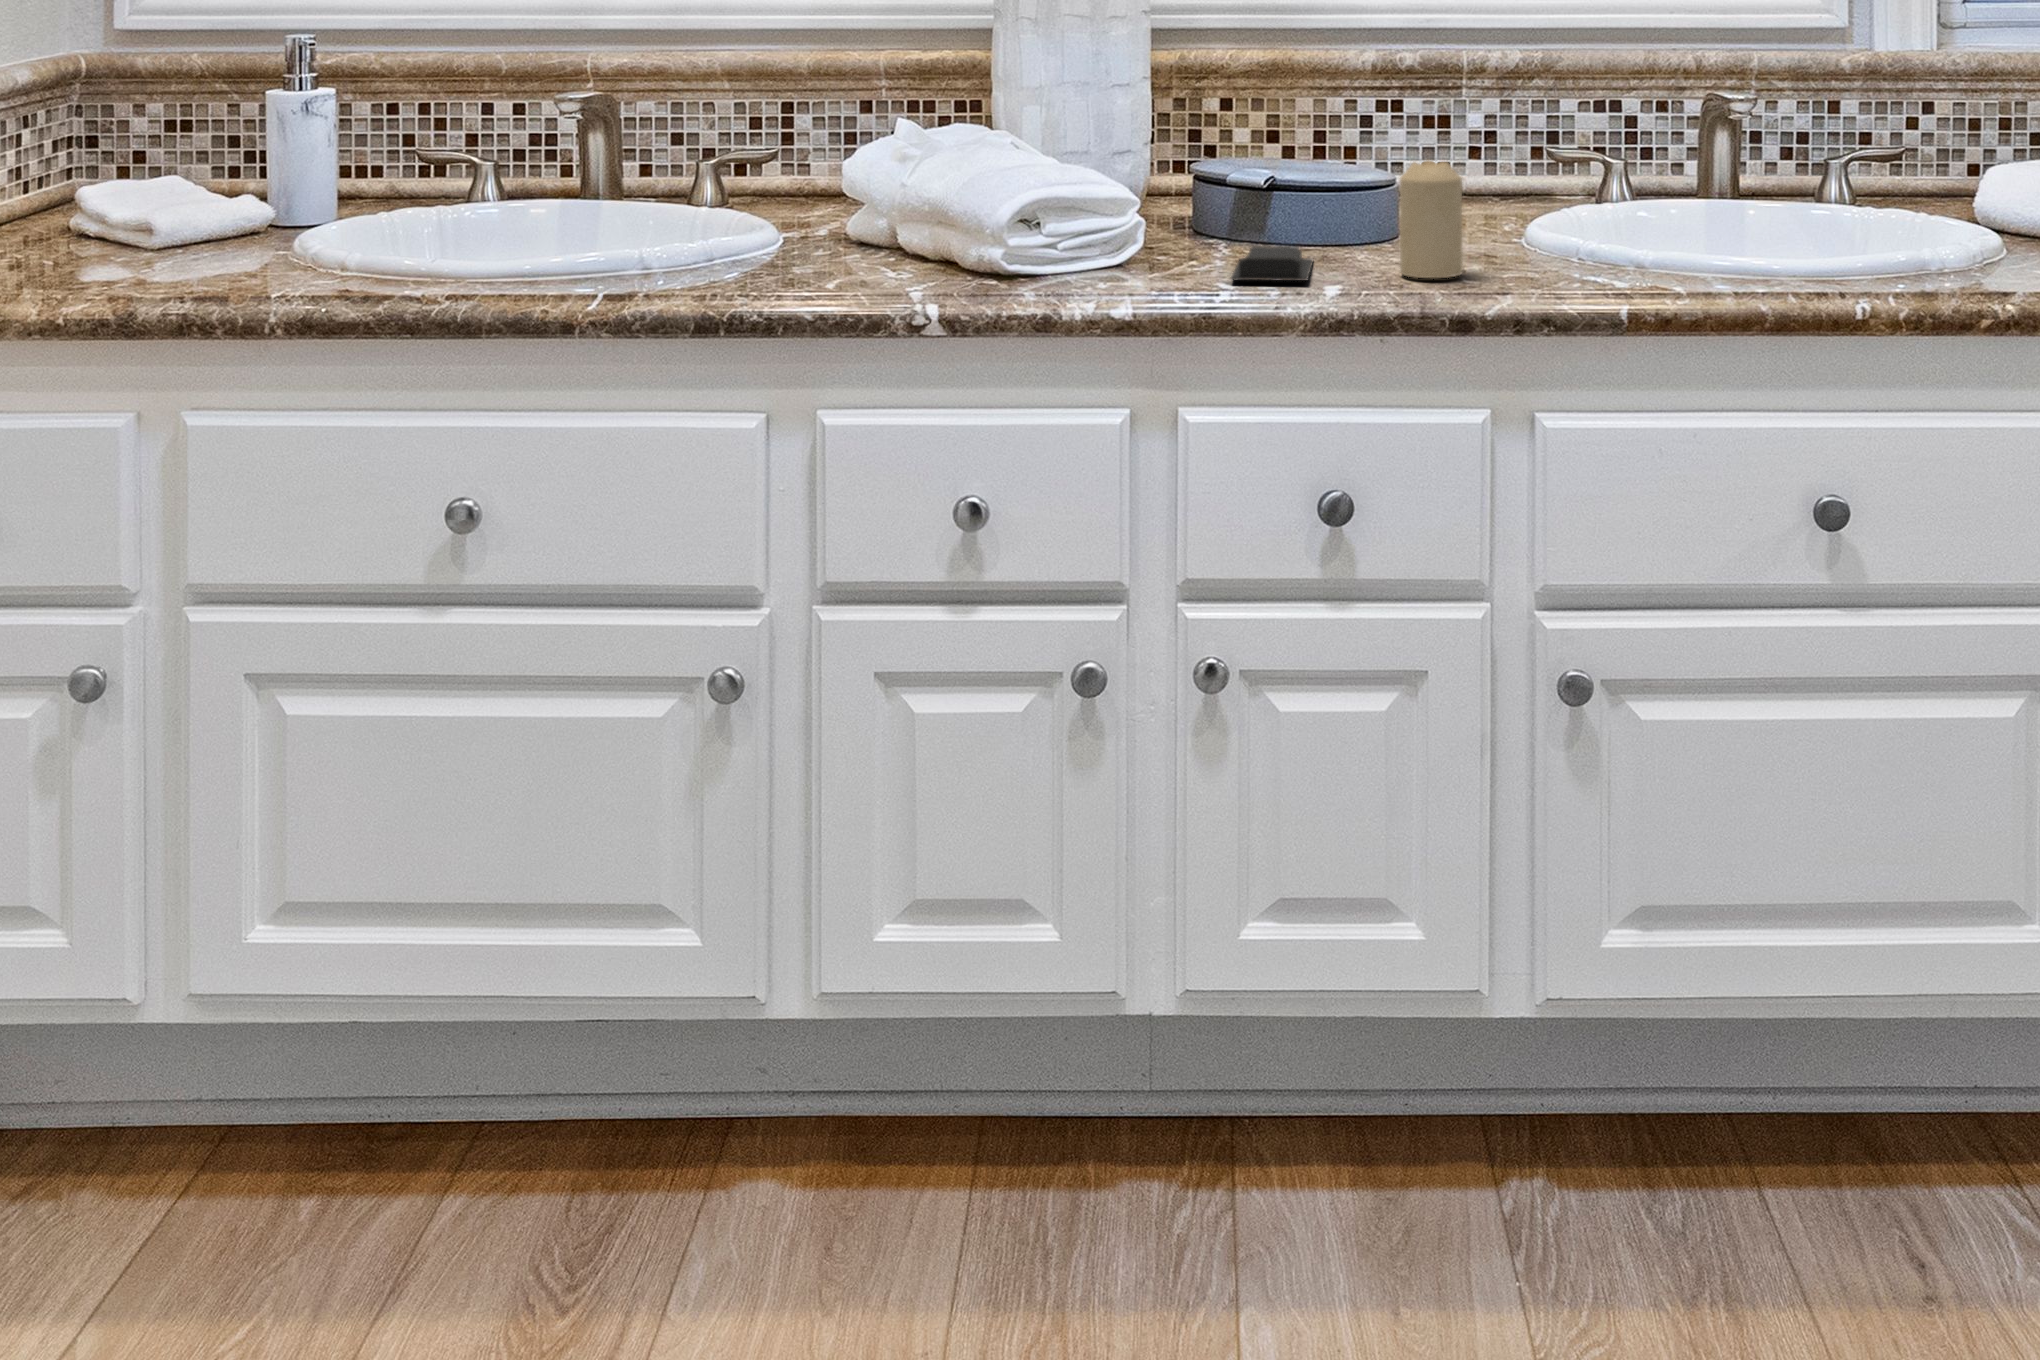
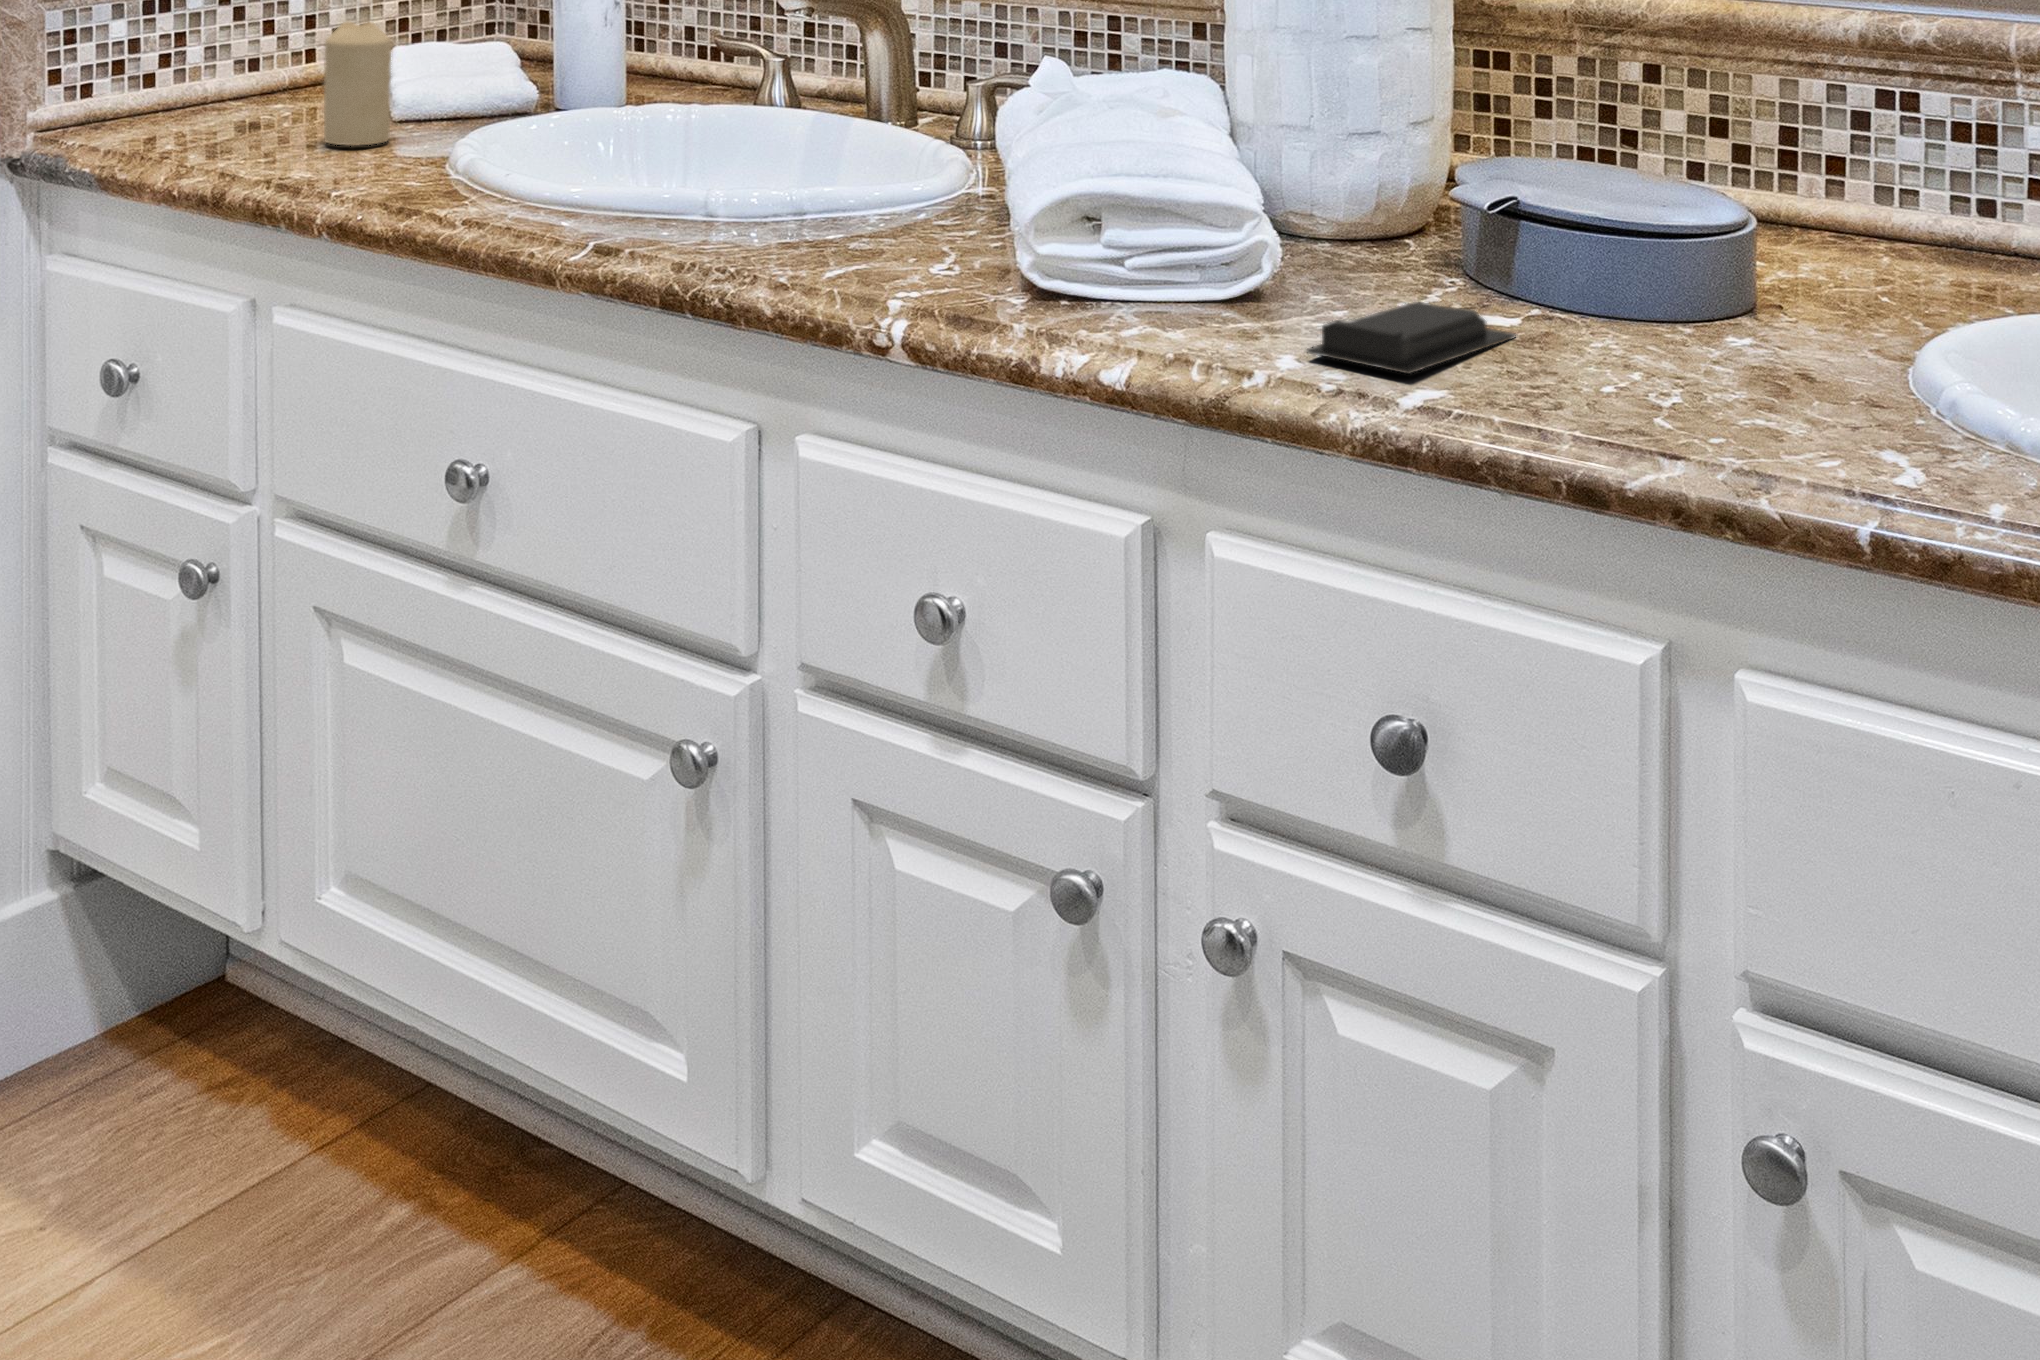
candle: present [1400,161,1462,278] -> present [324,21,391,146]

